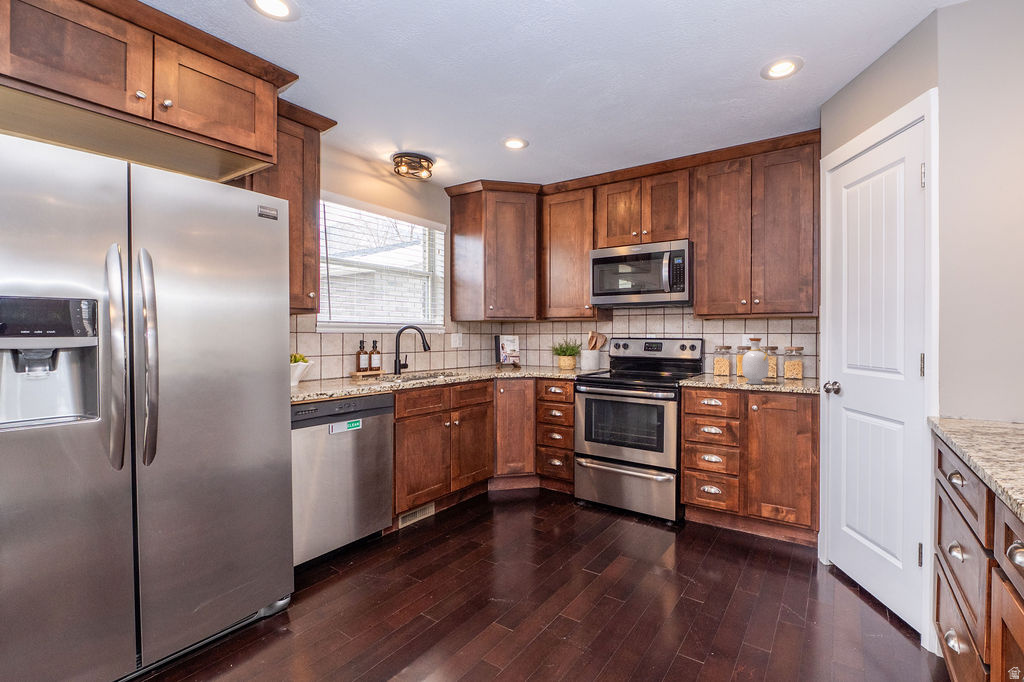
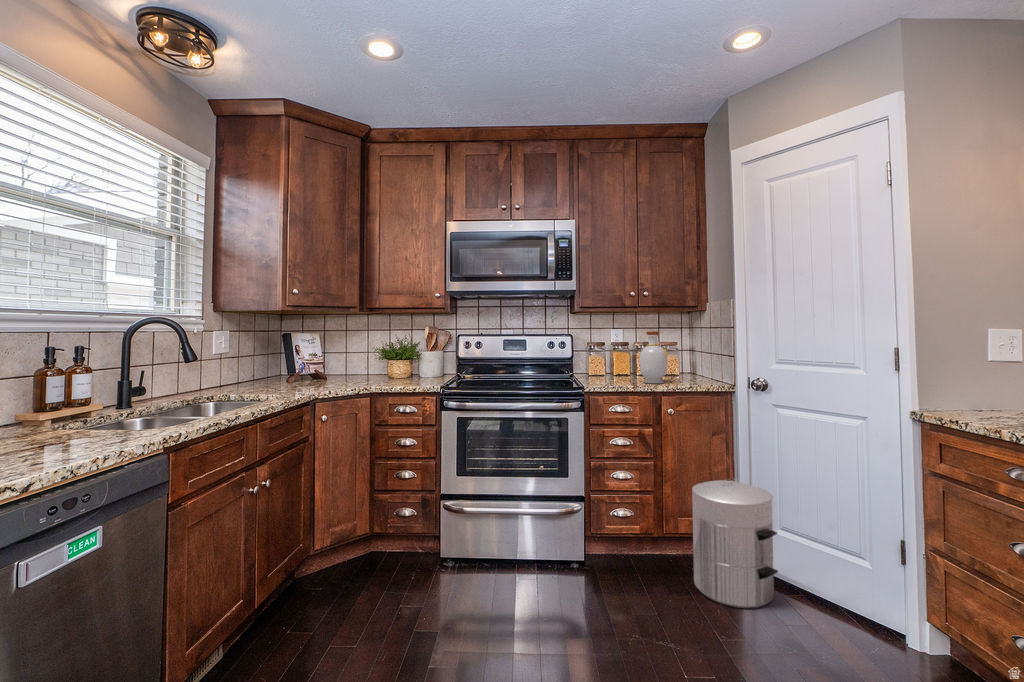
waste bin: none [751,469,825,580] -> present [691,478,778,608]

